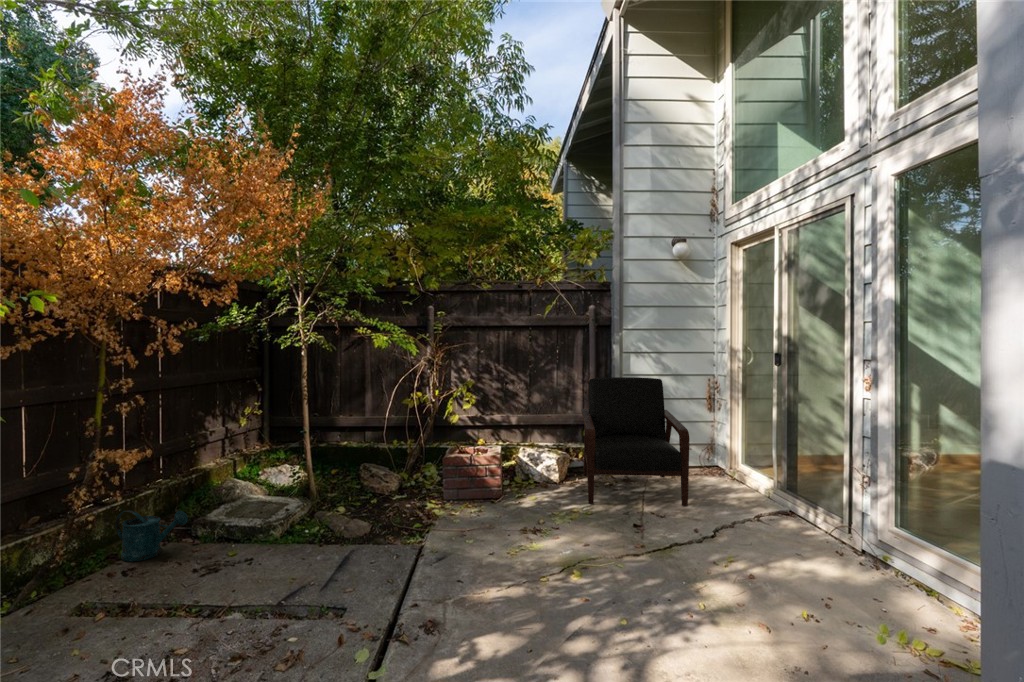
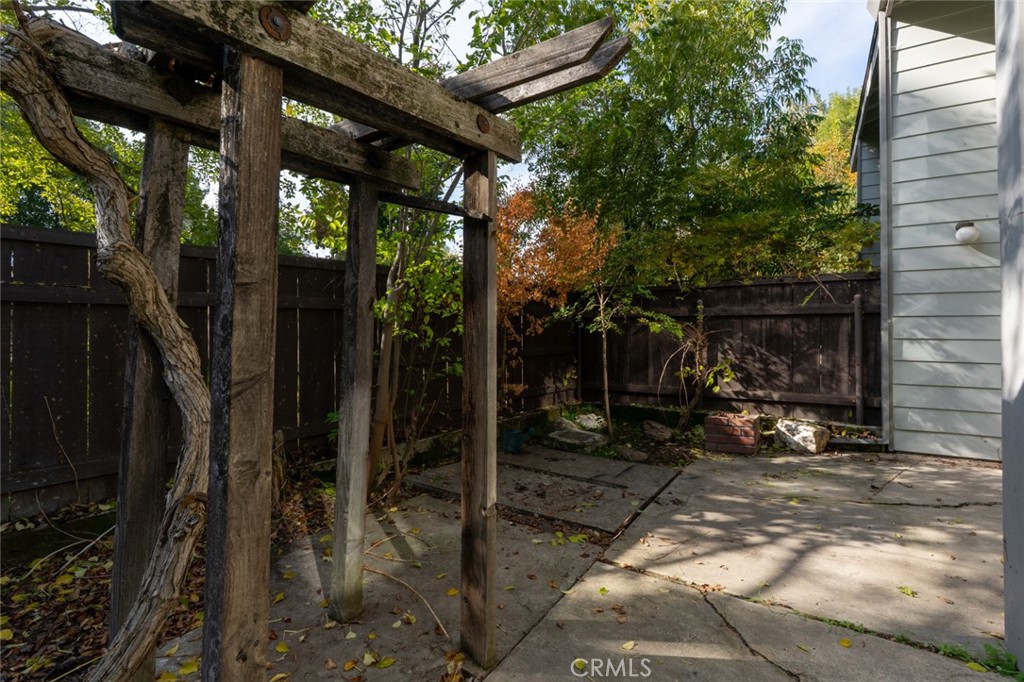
chair: present [581,377,689,506] -> none [837,362,956,485]

